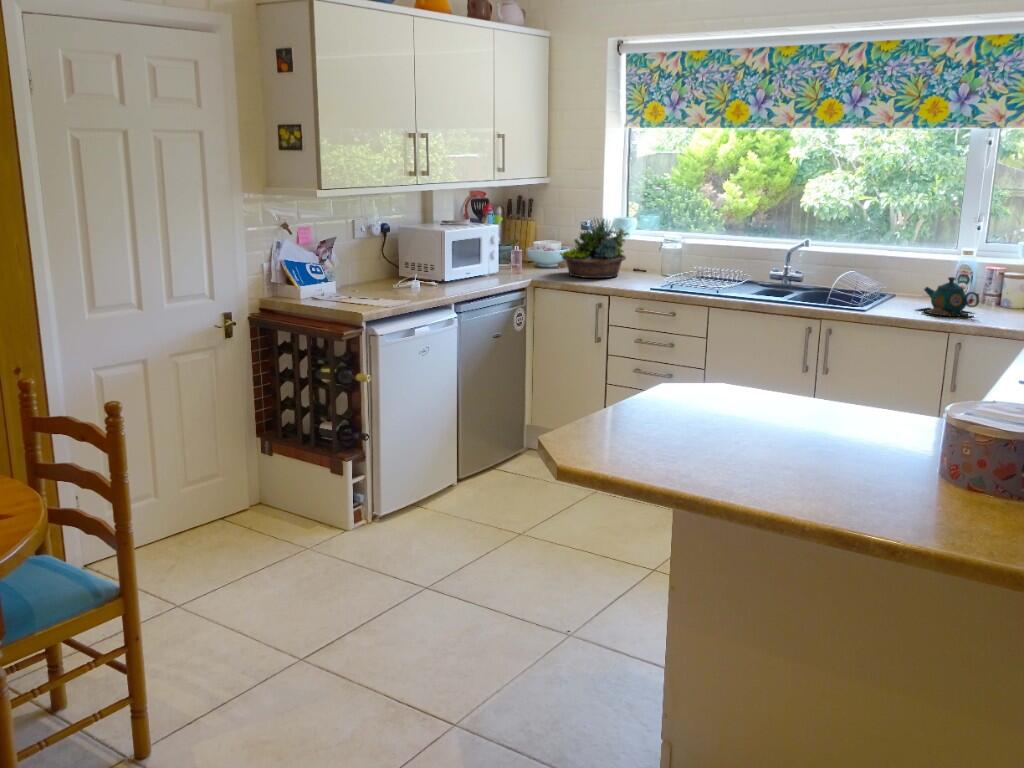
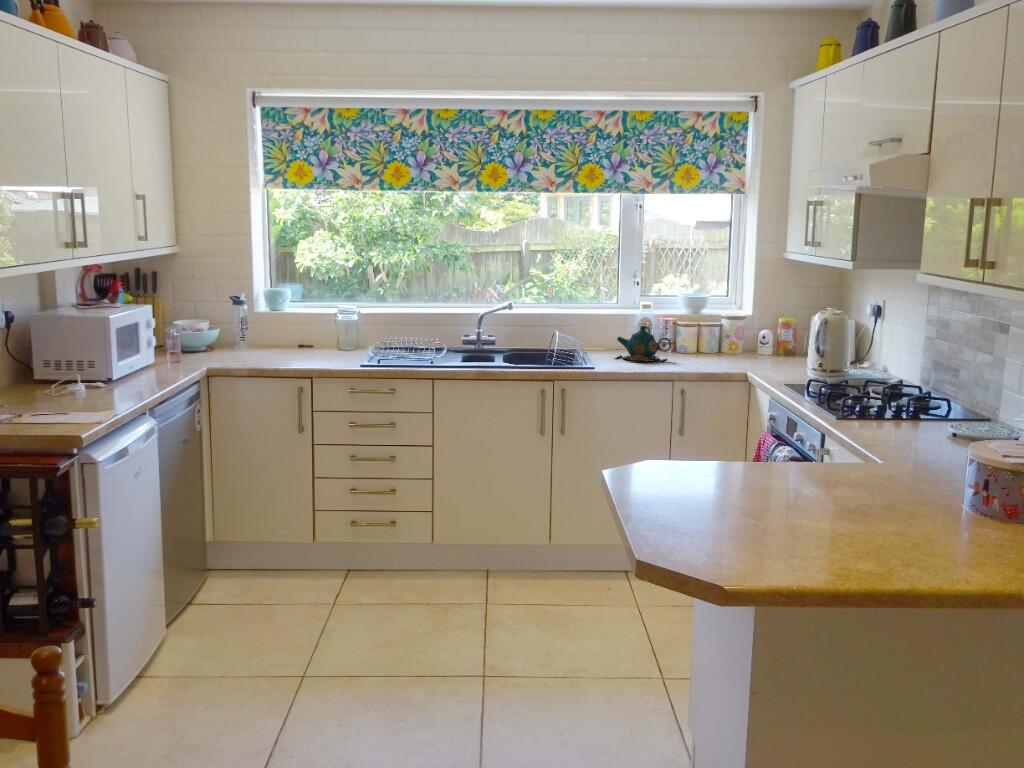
succulent planter: present [560,219,629,278] -> none [224,287,301,357]

